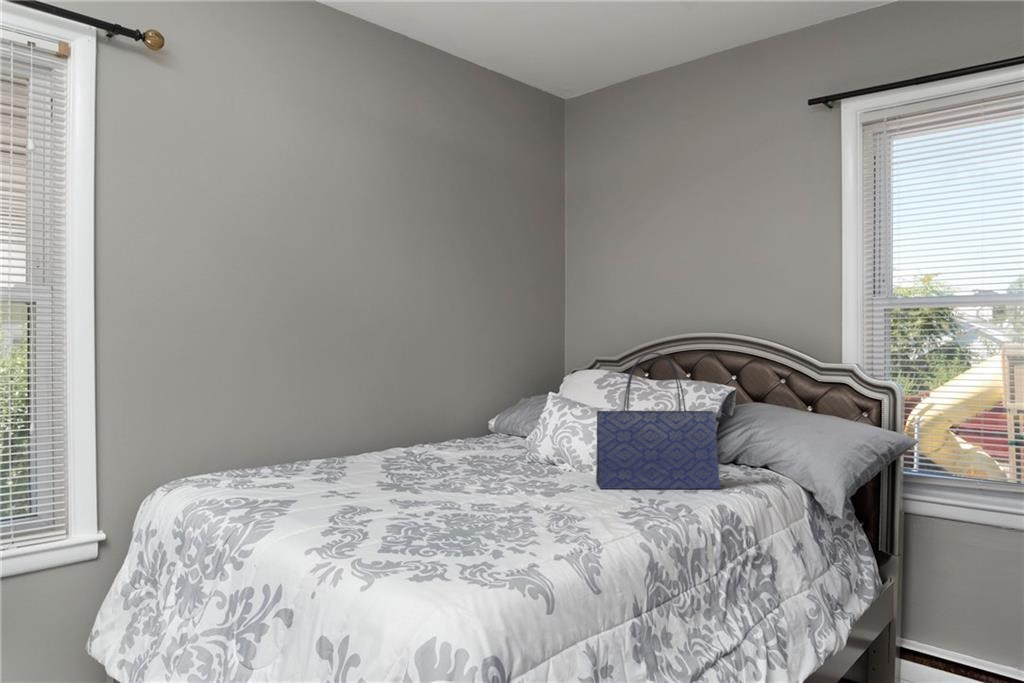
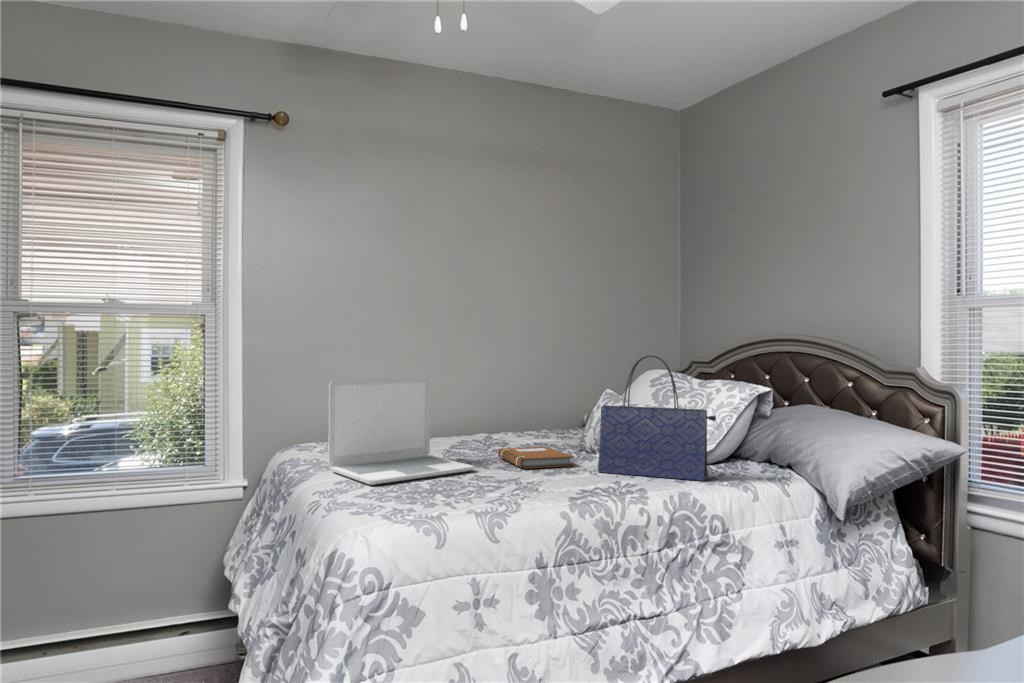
laptop: none [269,384,463,533] -> present [328,378,473,485]
notebook: none [460,464,561,492] -> present [498,447,573,469]

